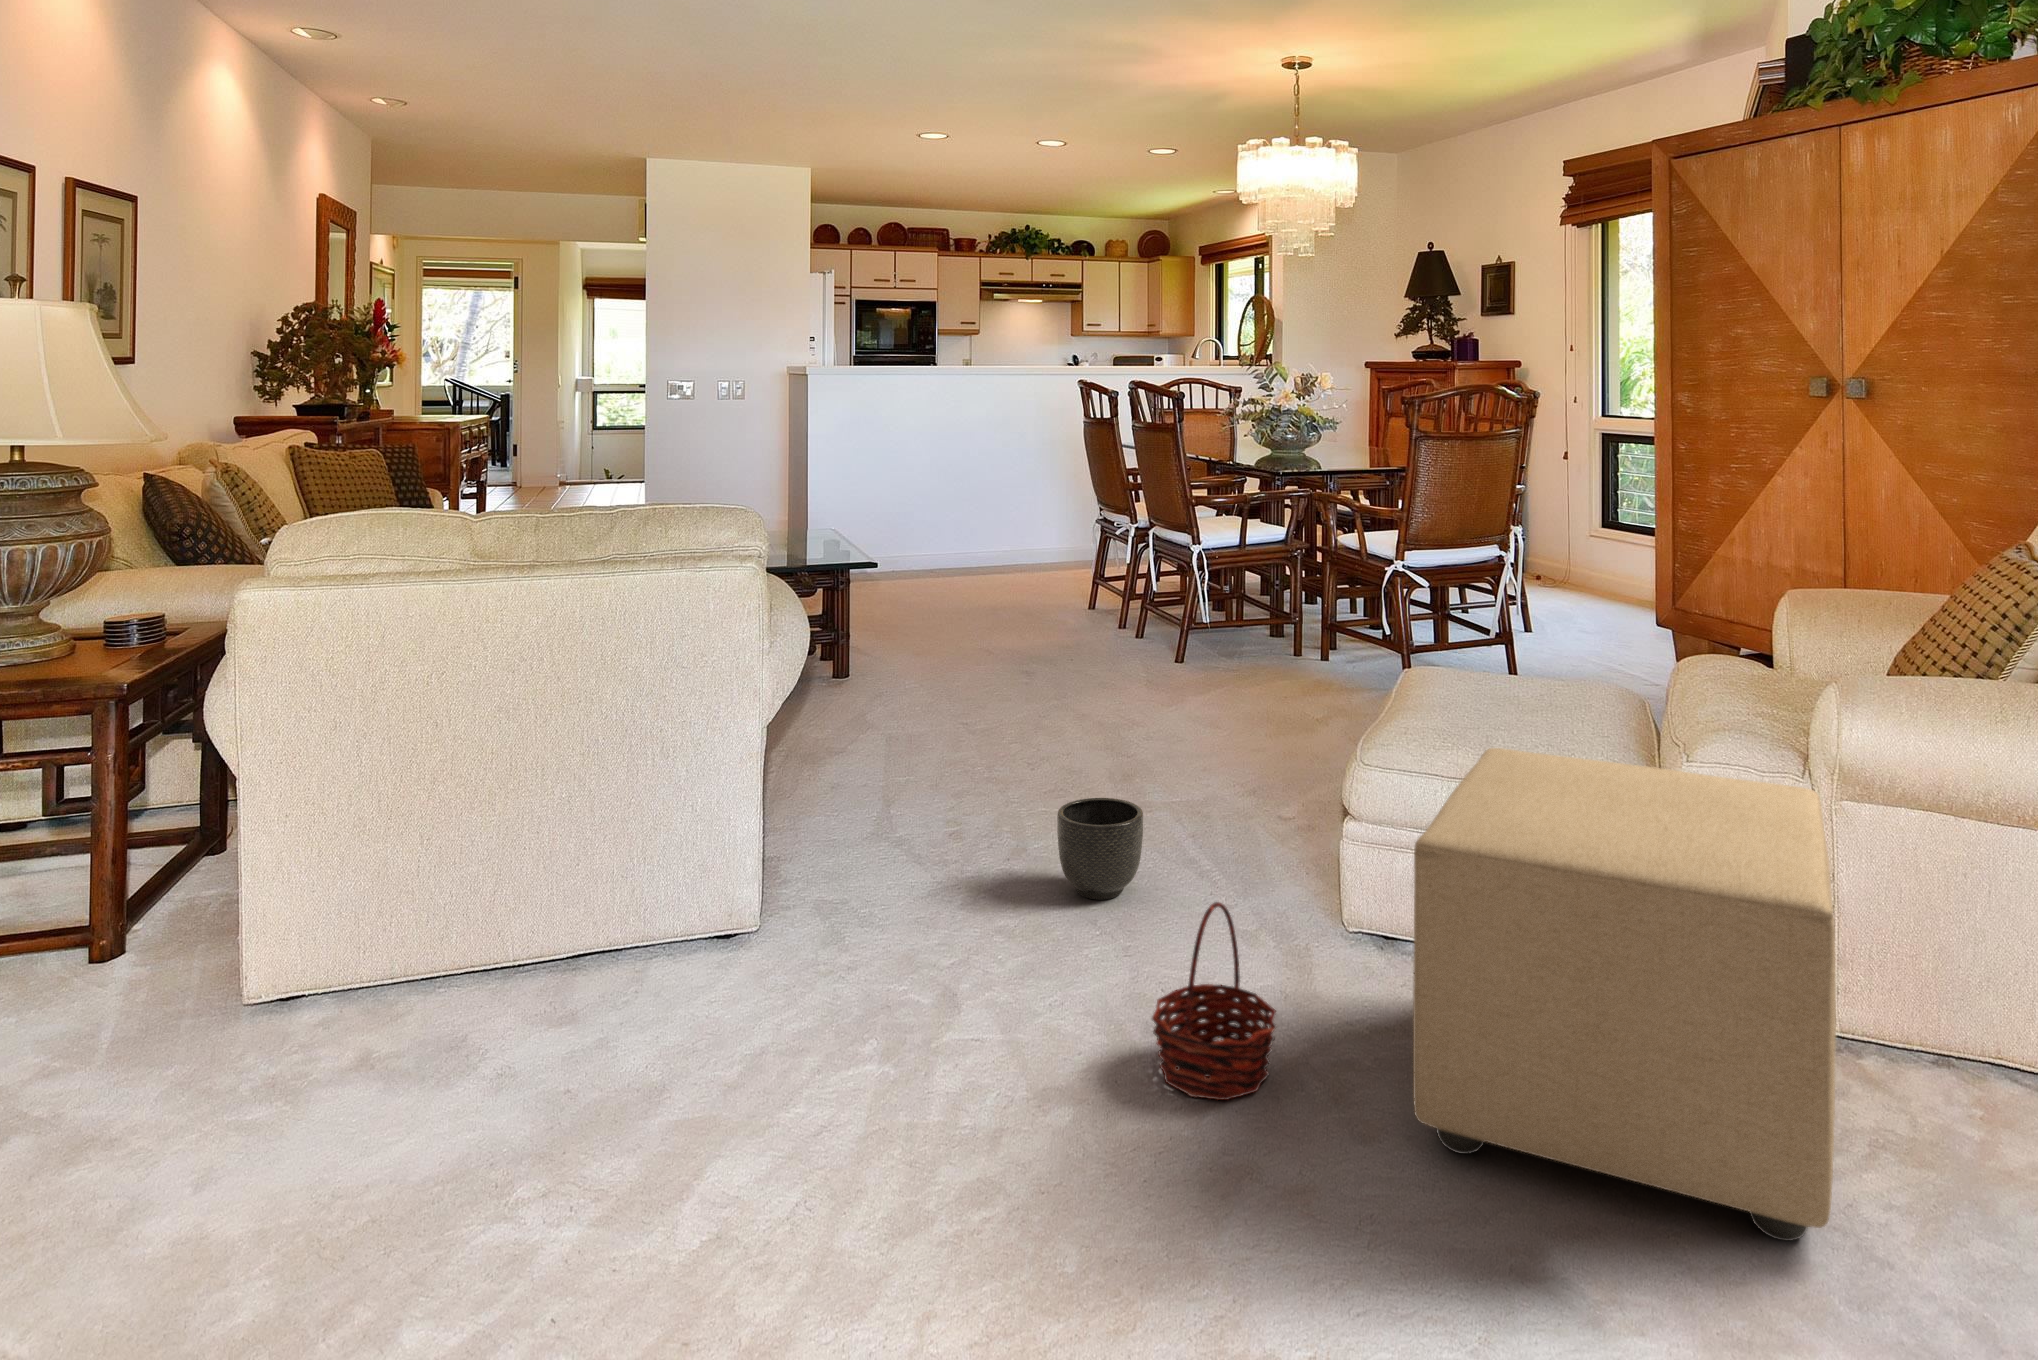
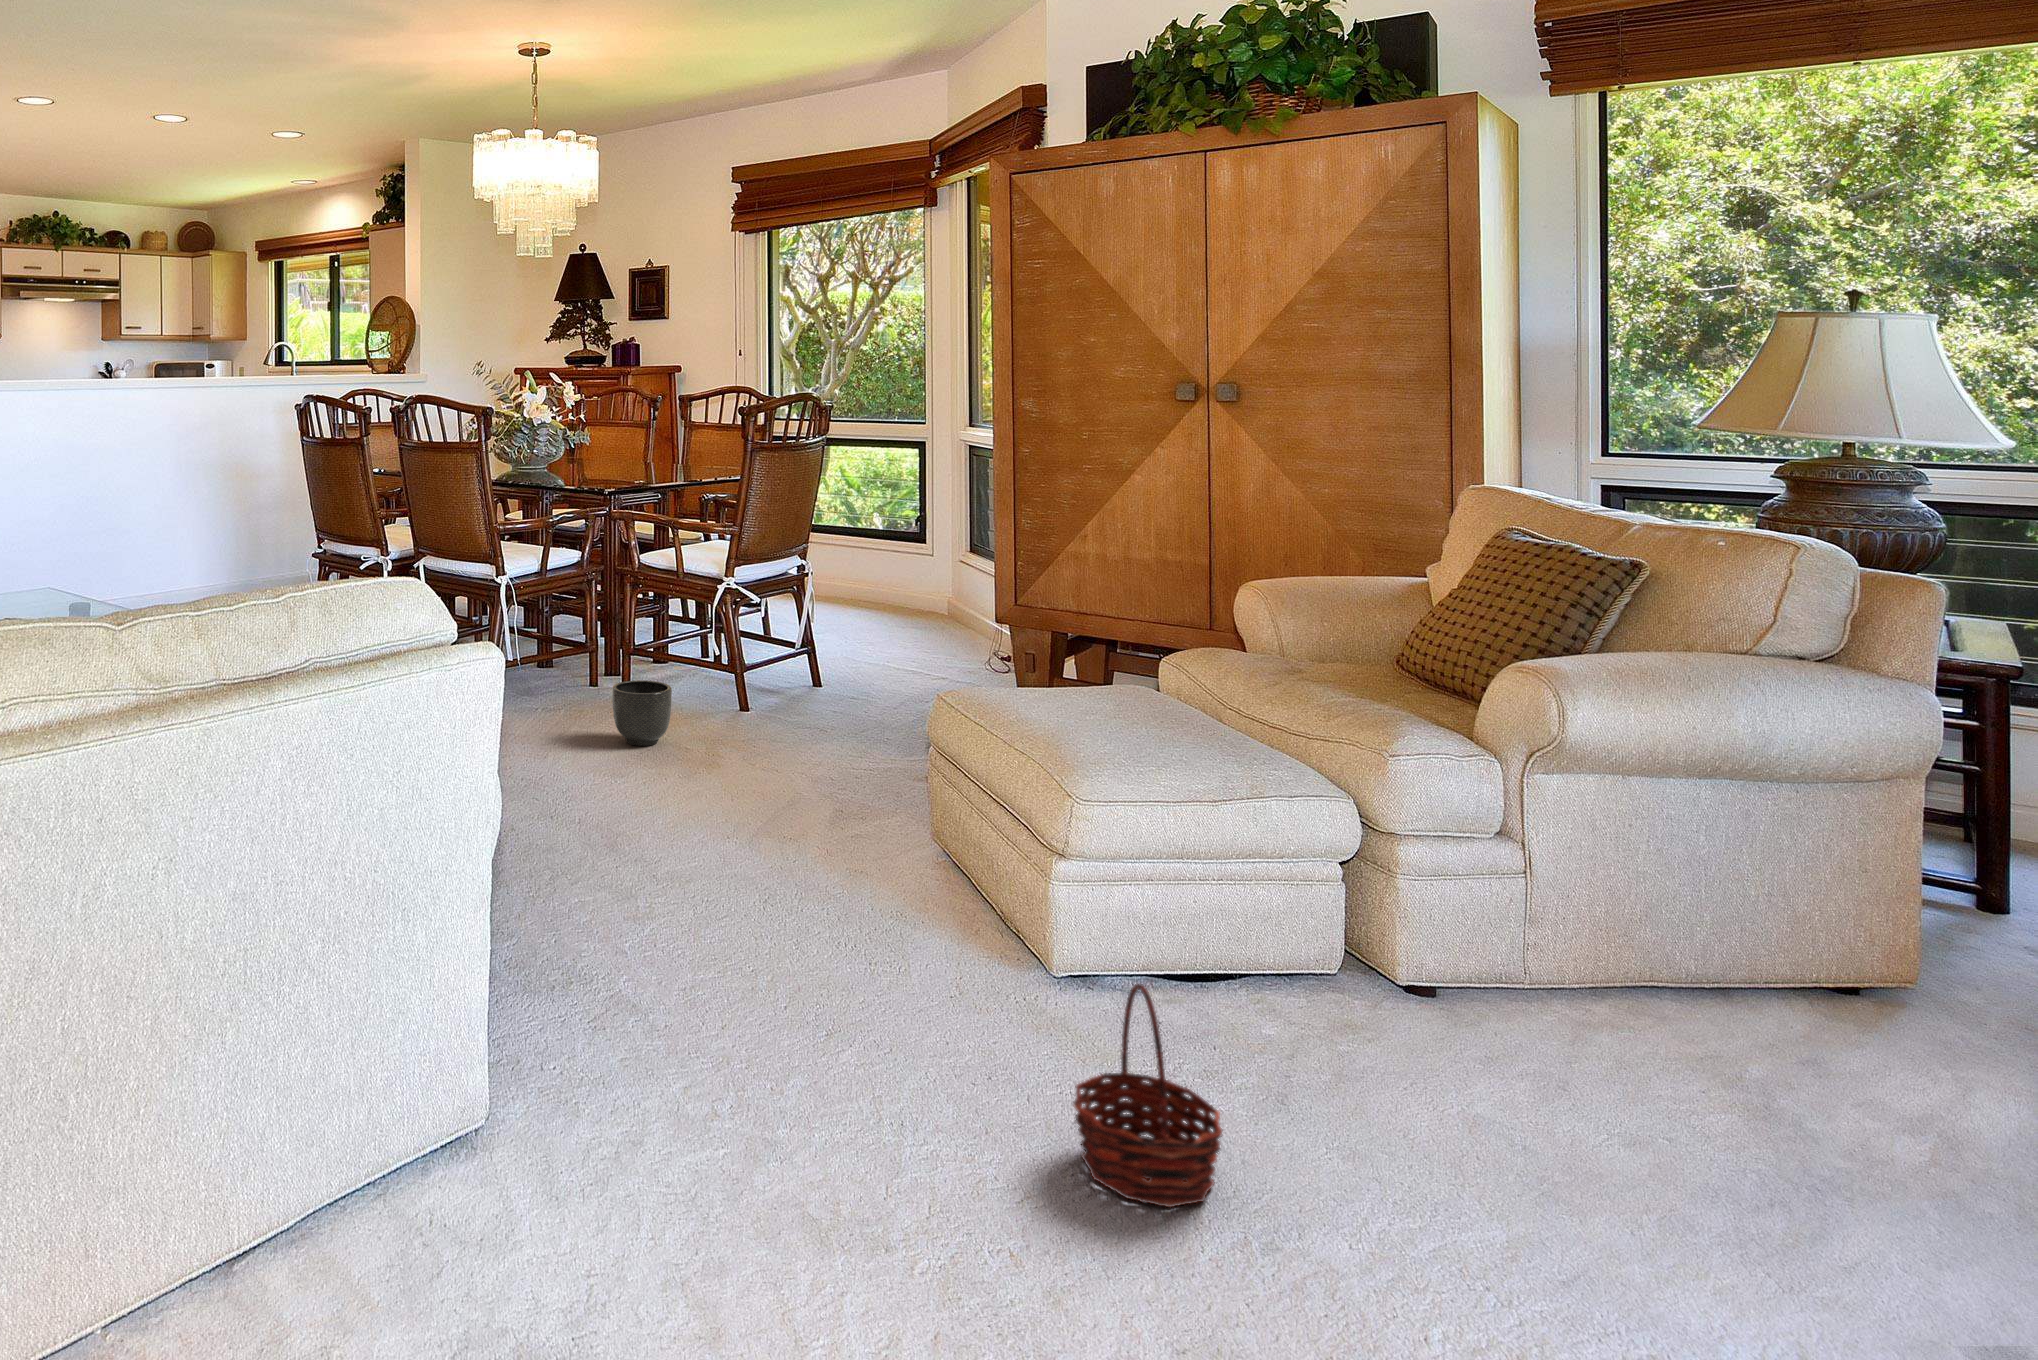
ottoman: present [1413,748,1836,1241] -> none [1250,771,1825,1207]
planter: present [1057,798,1143,900] -> present [612,680,672,746]

